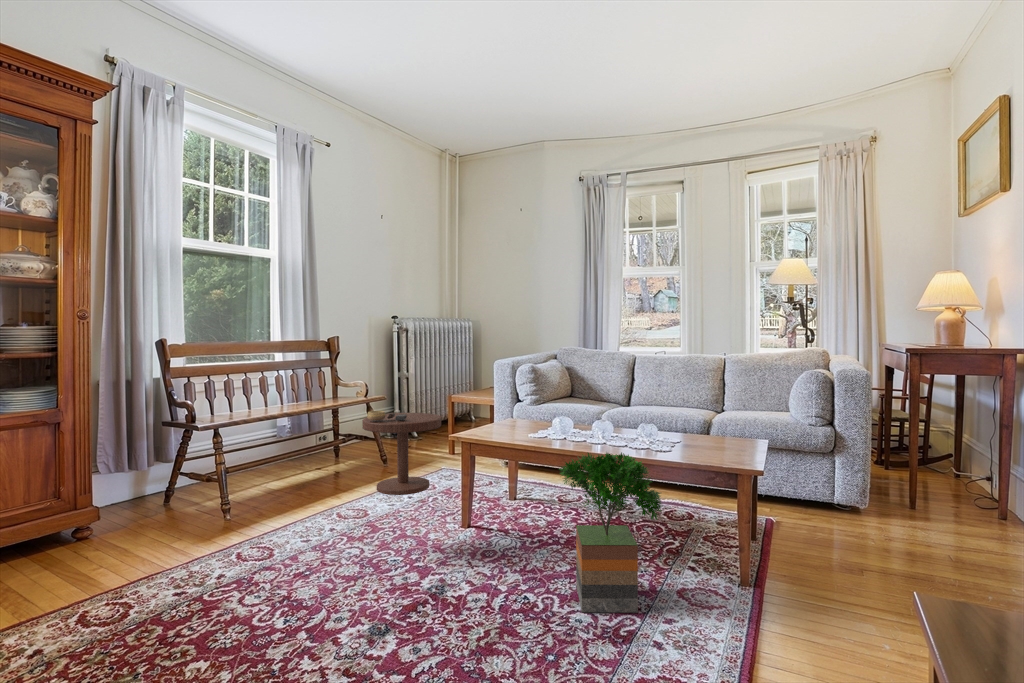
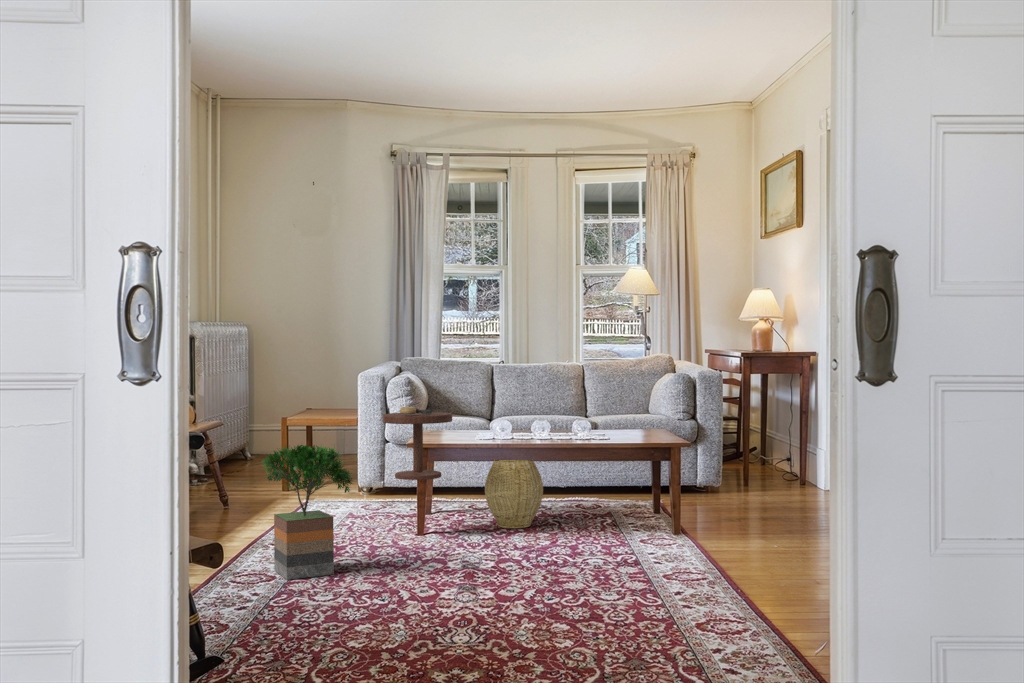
potted tree: present [560,452,662,613] -> present [262,445,353,580]
woven basket: none [495,467,564,558] -> present [485,459,543,528]

